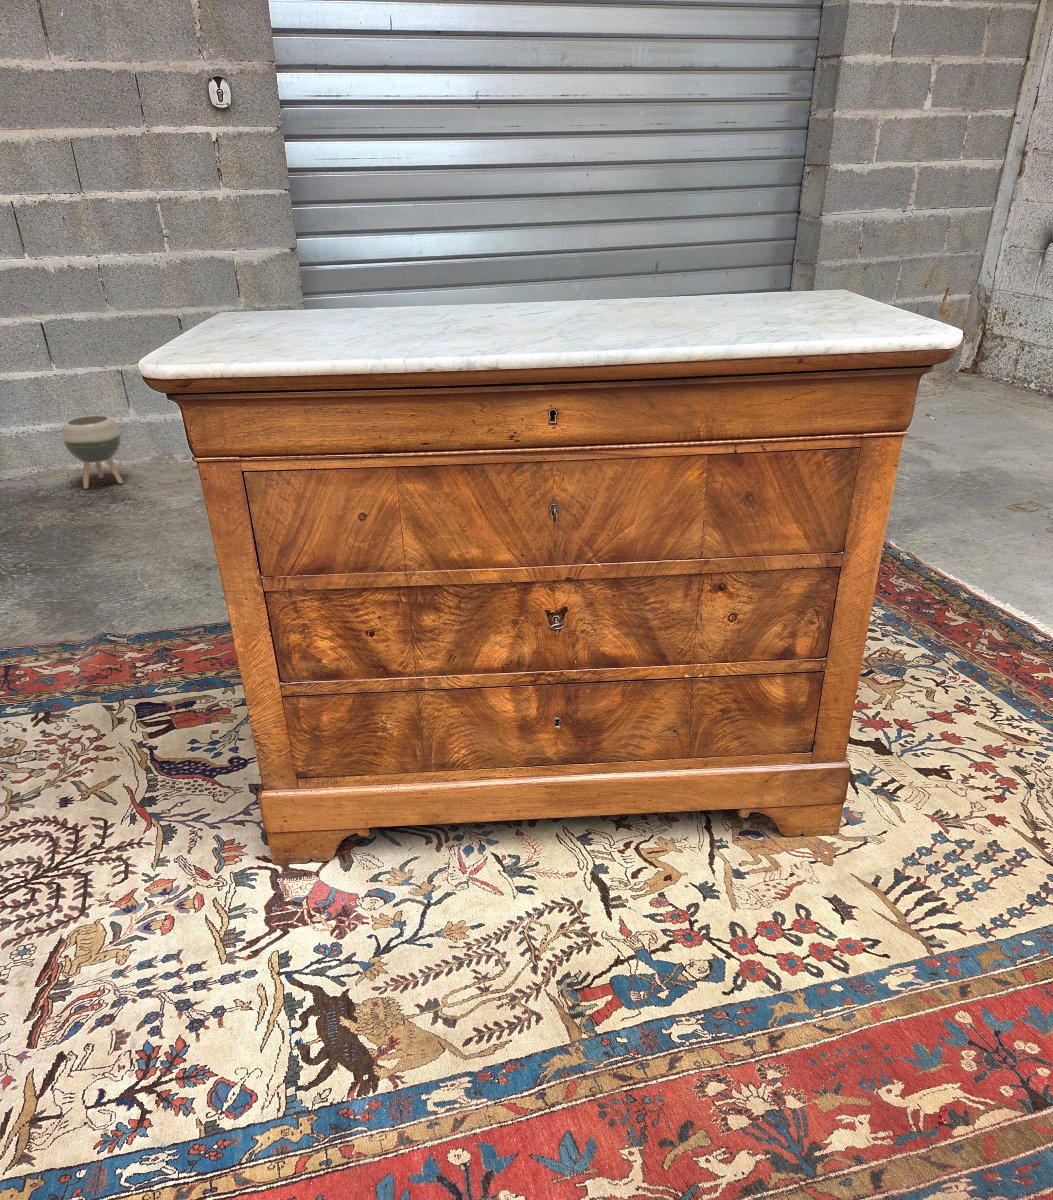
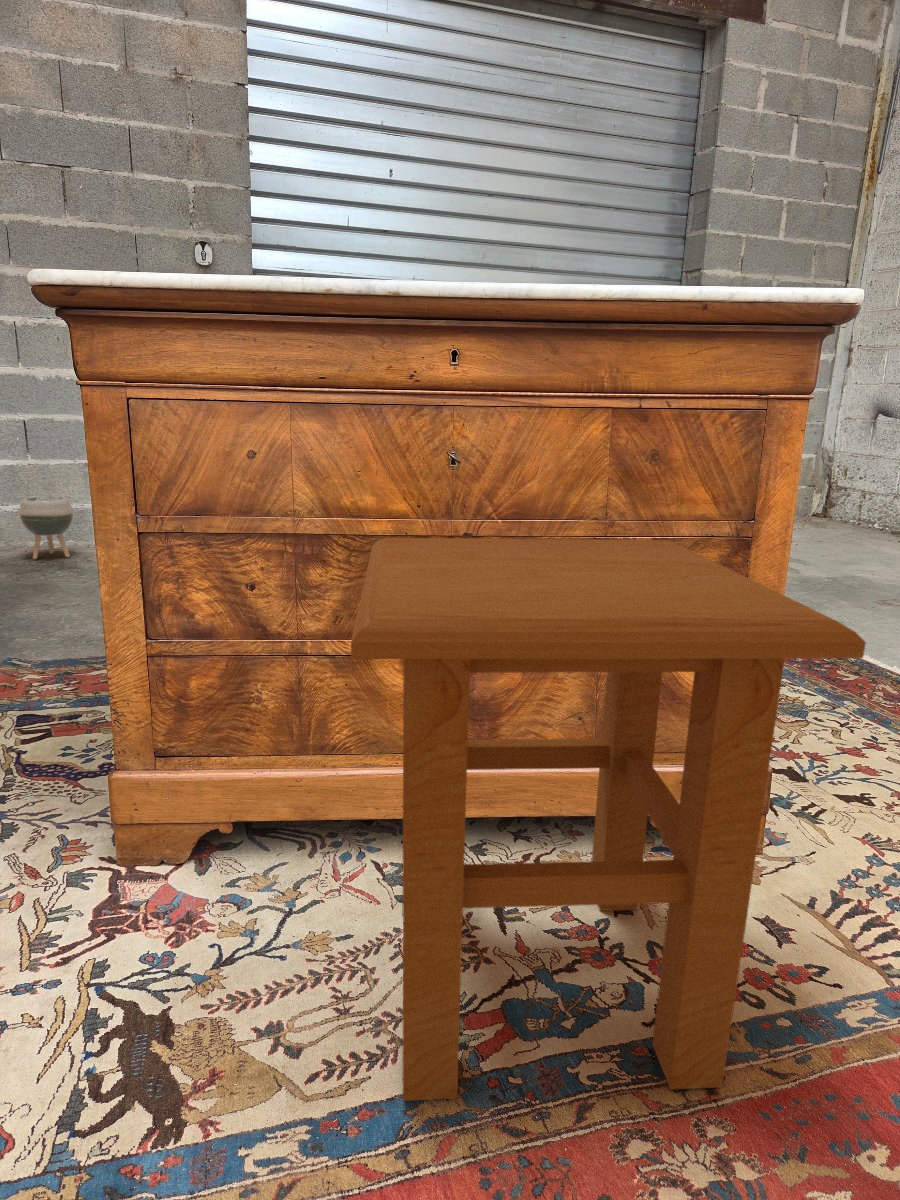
side table: none [485,589,881,1059] -> present [351,538,866,1101]

